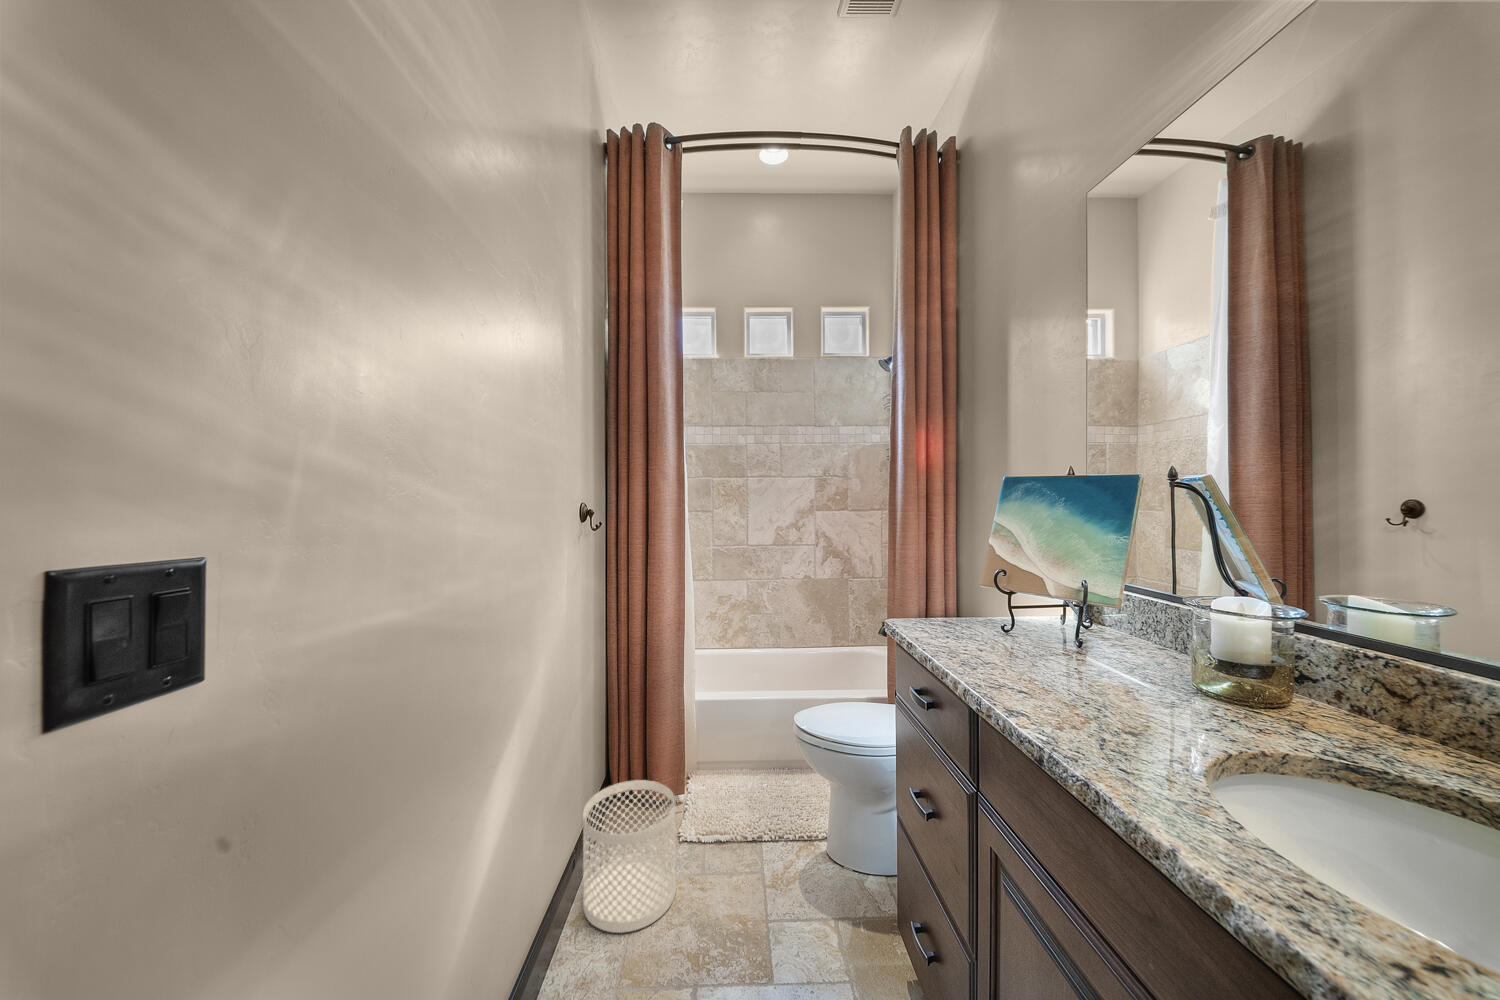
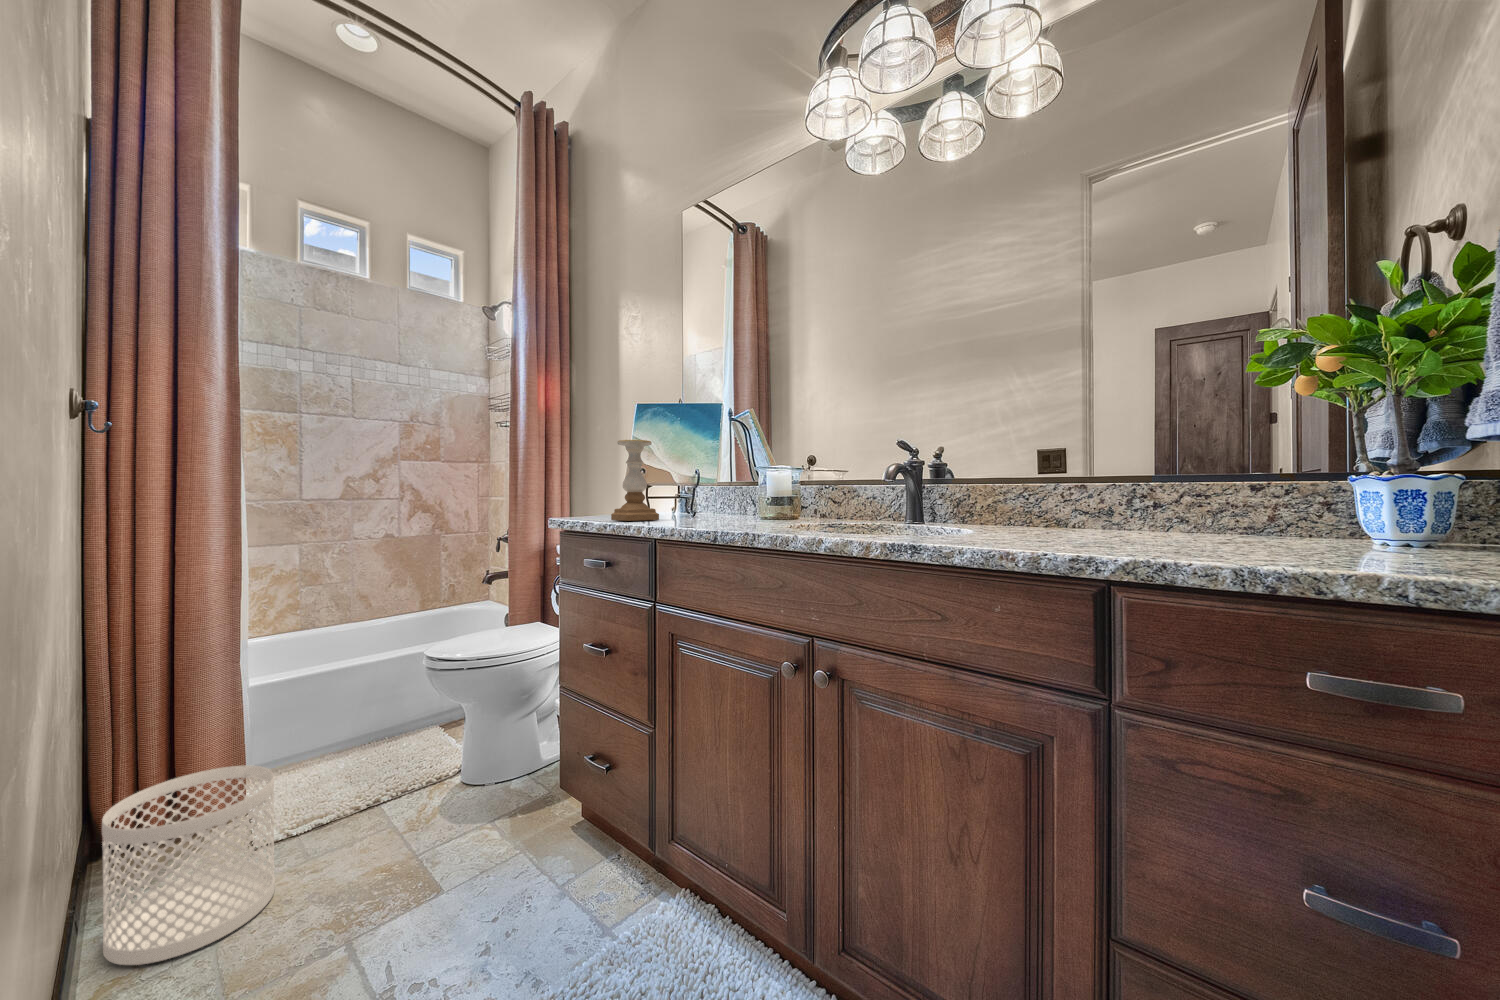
candle holder: none [959,539,1021,646] -> present [611,440,659,521]

